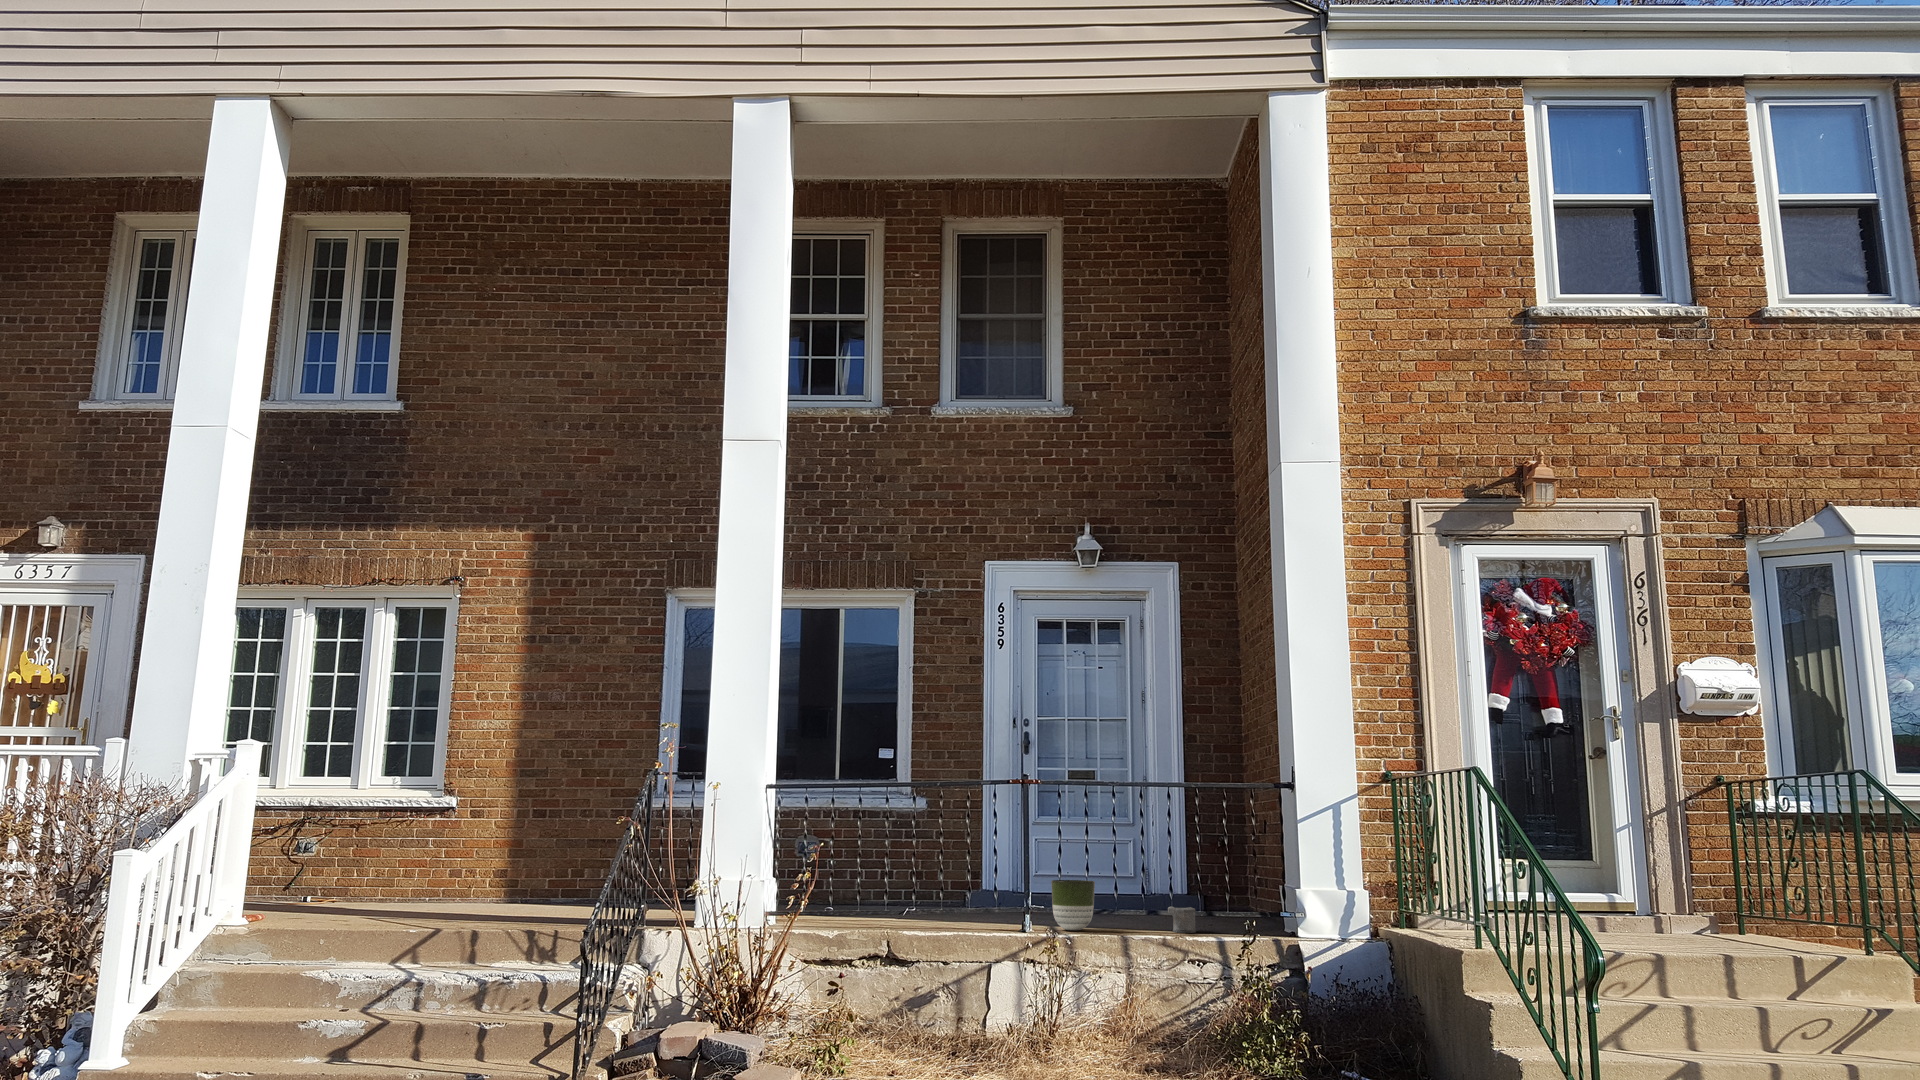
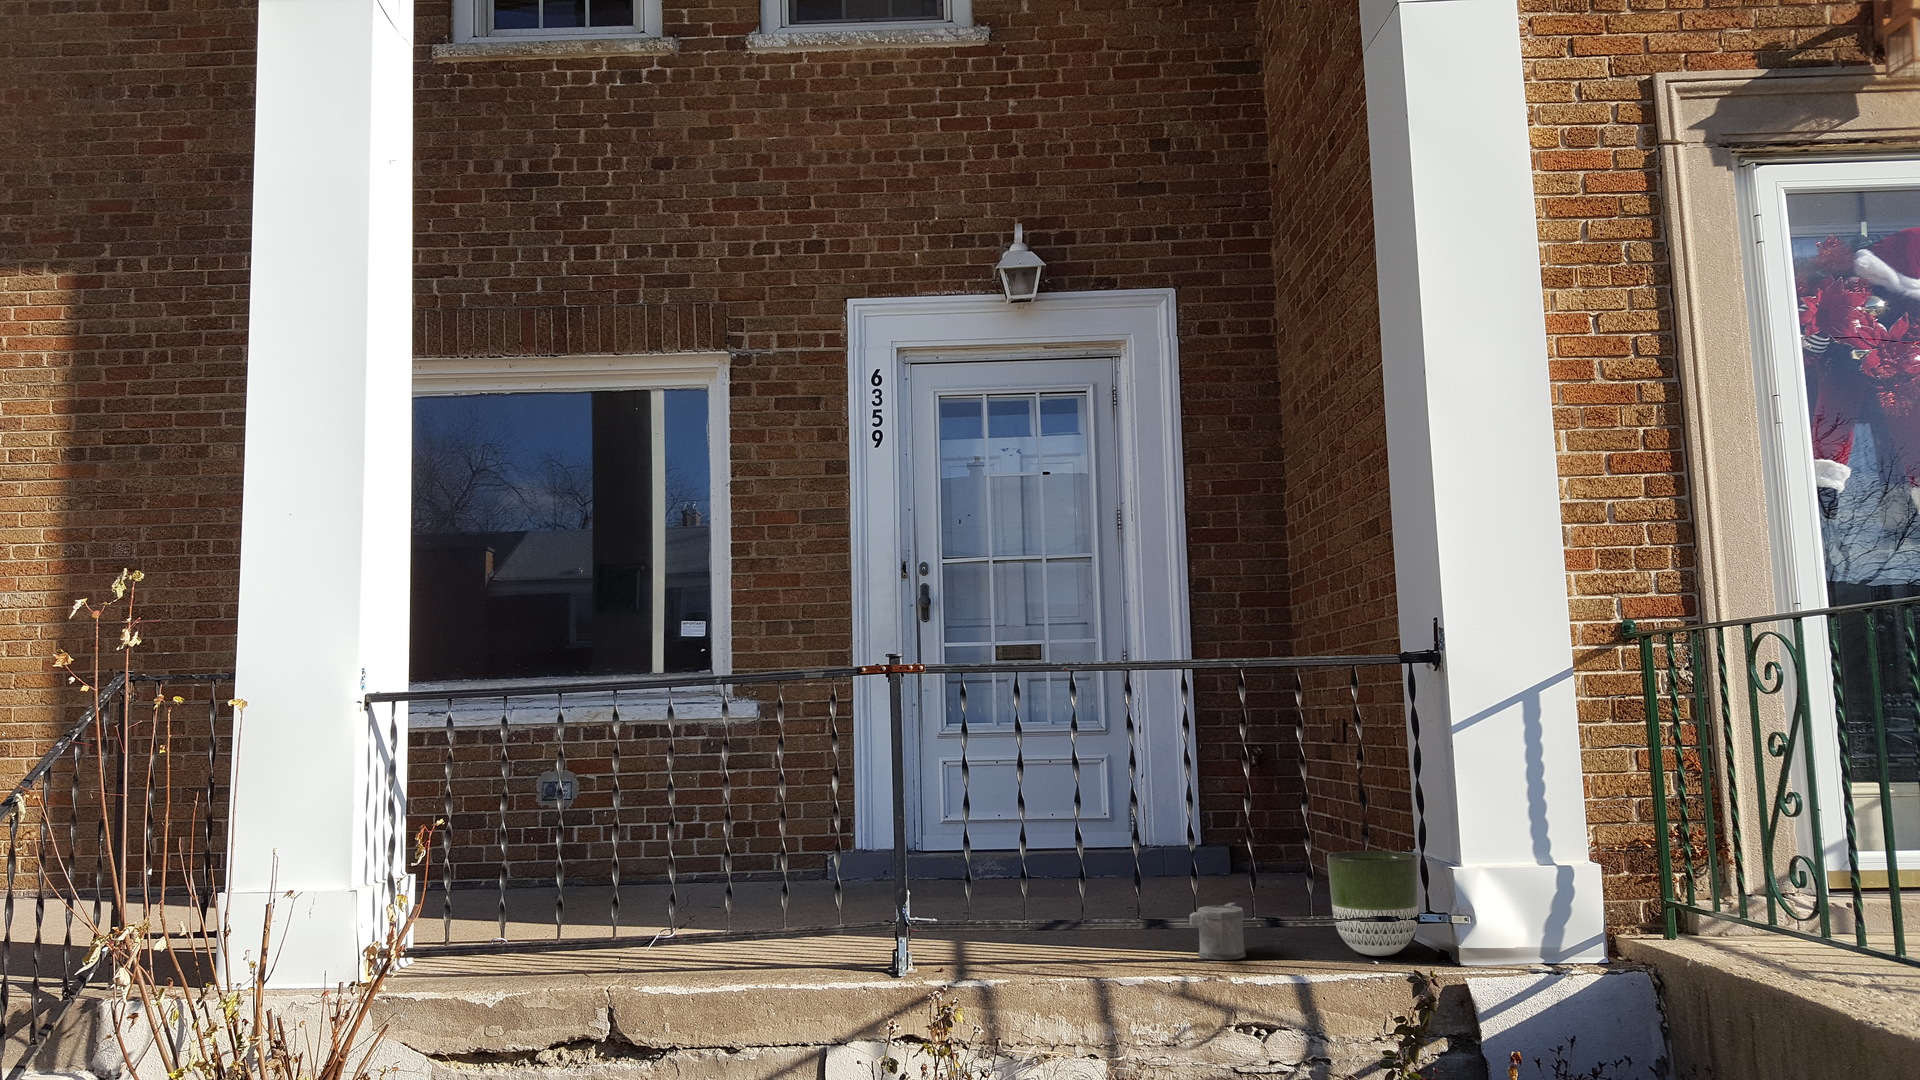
planter: present [1051,880,1095,930] -> present [1327,851,1418,956]

